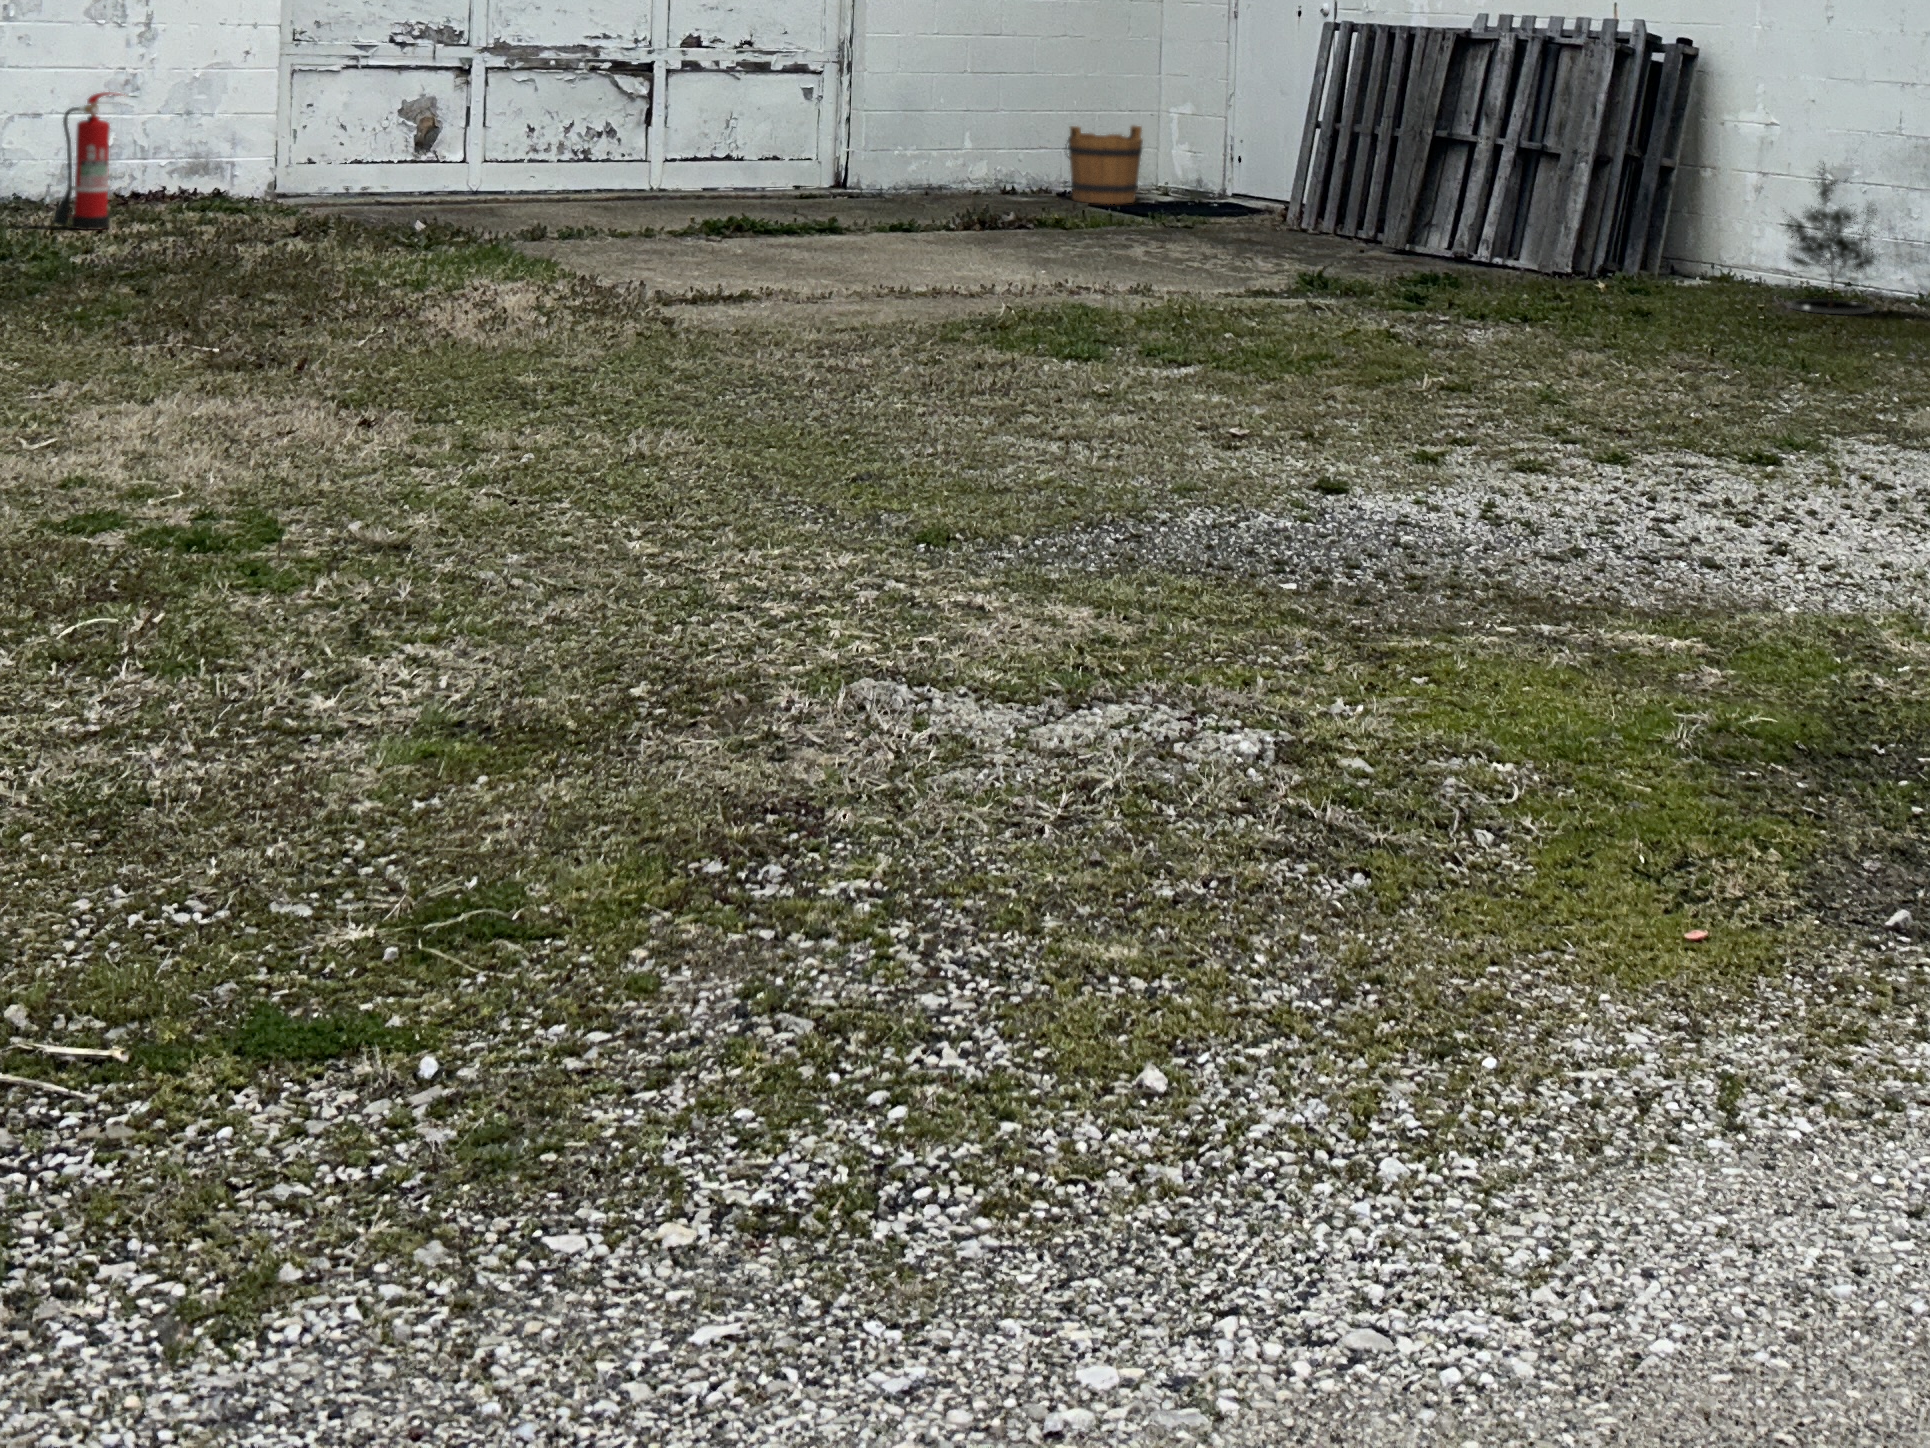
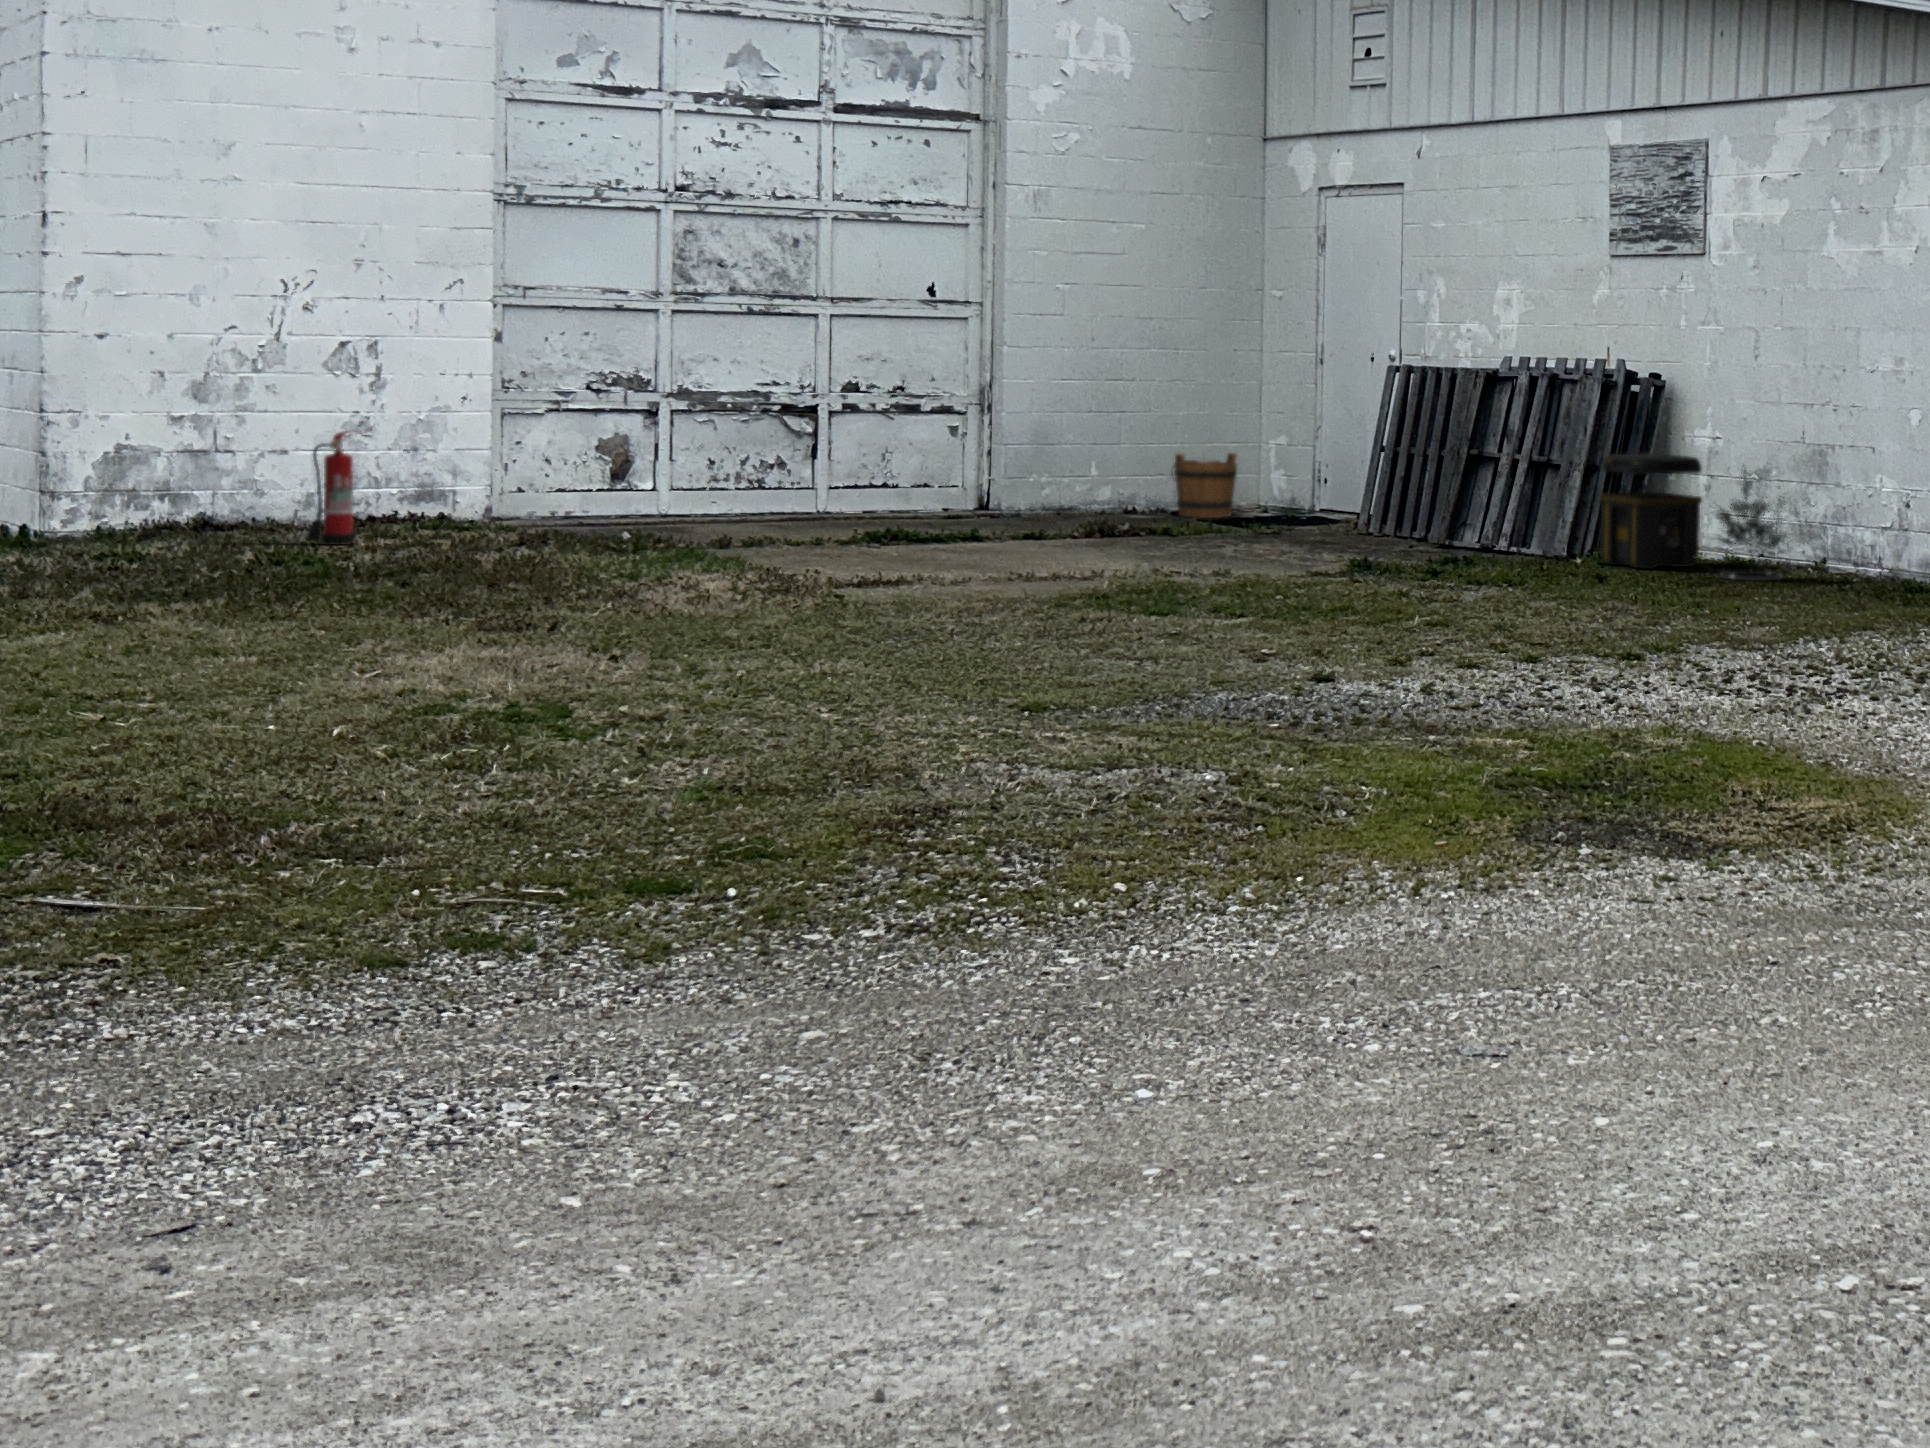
toolbox: none [1621,142,1757,292] -> present [1600,453,1702,569]

